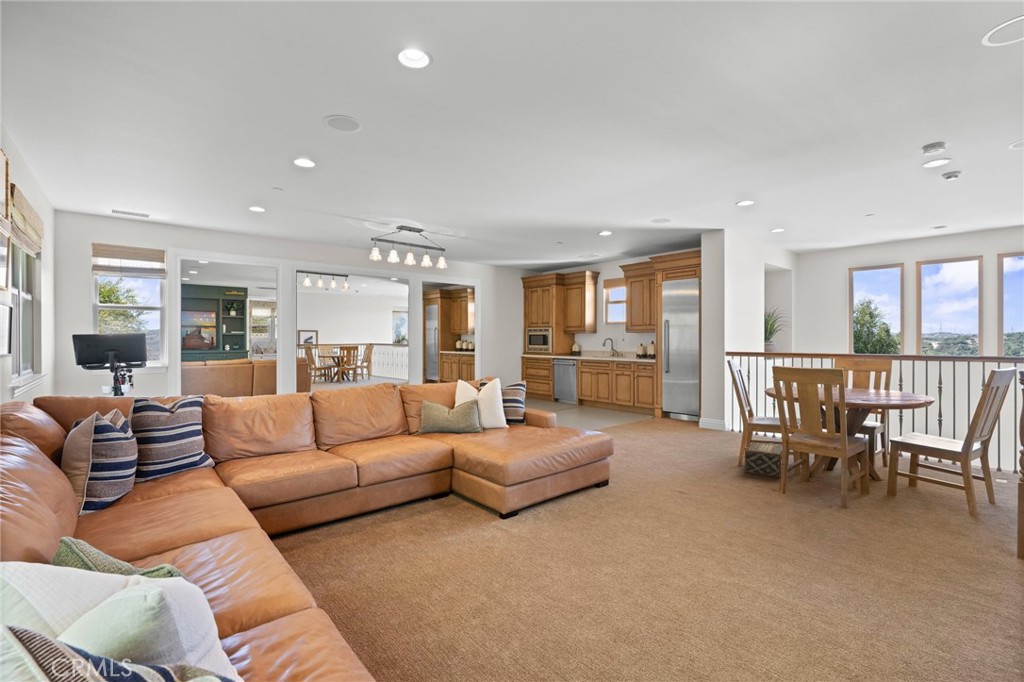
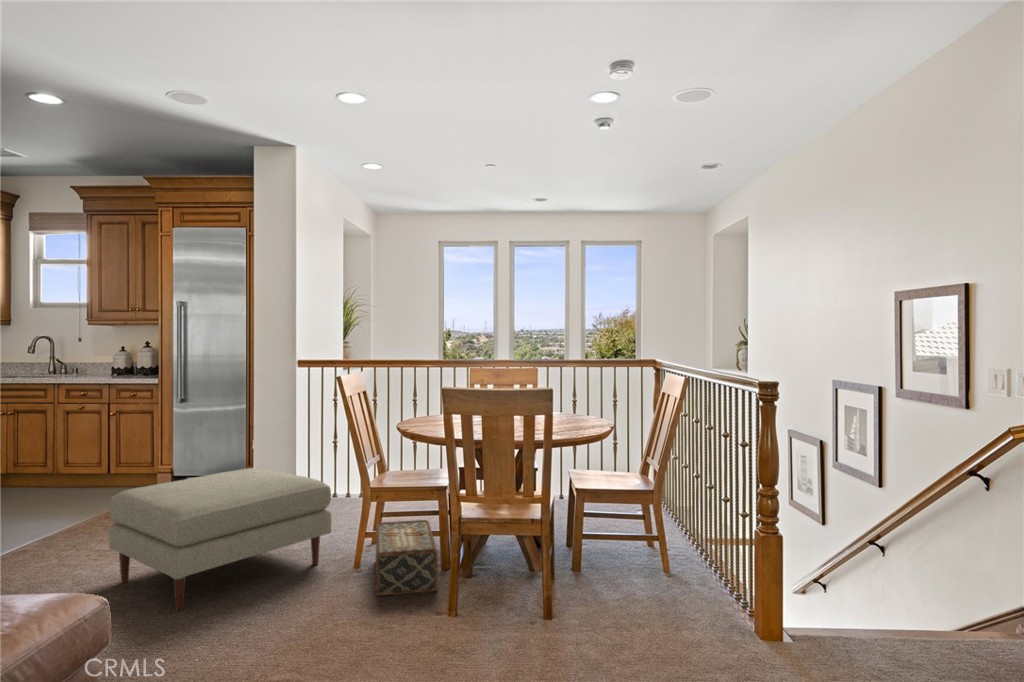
ottoman: none [629,405,729,458] -> present [109,468,331,611]

